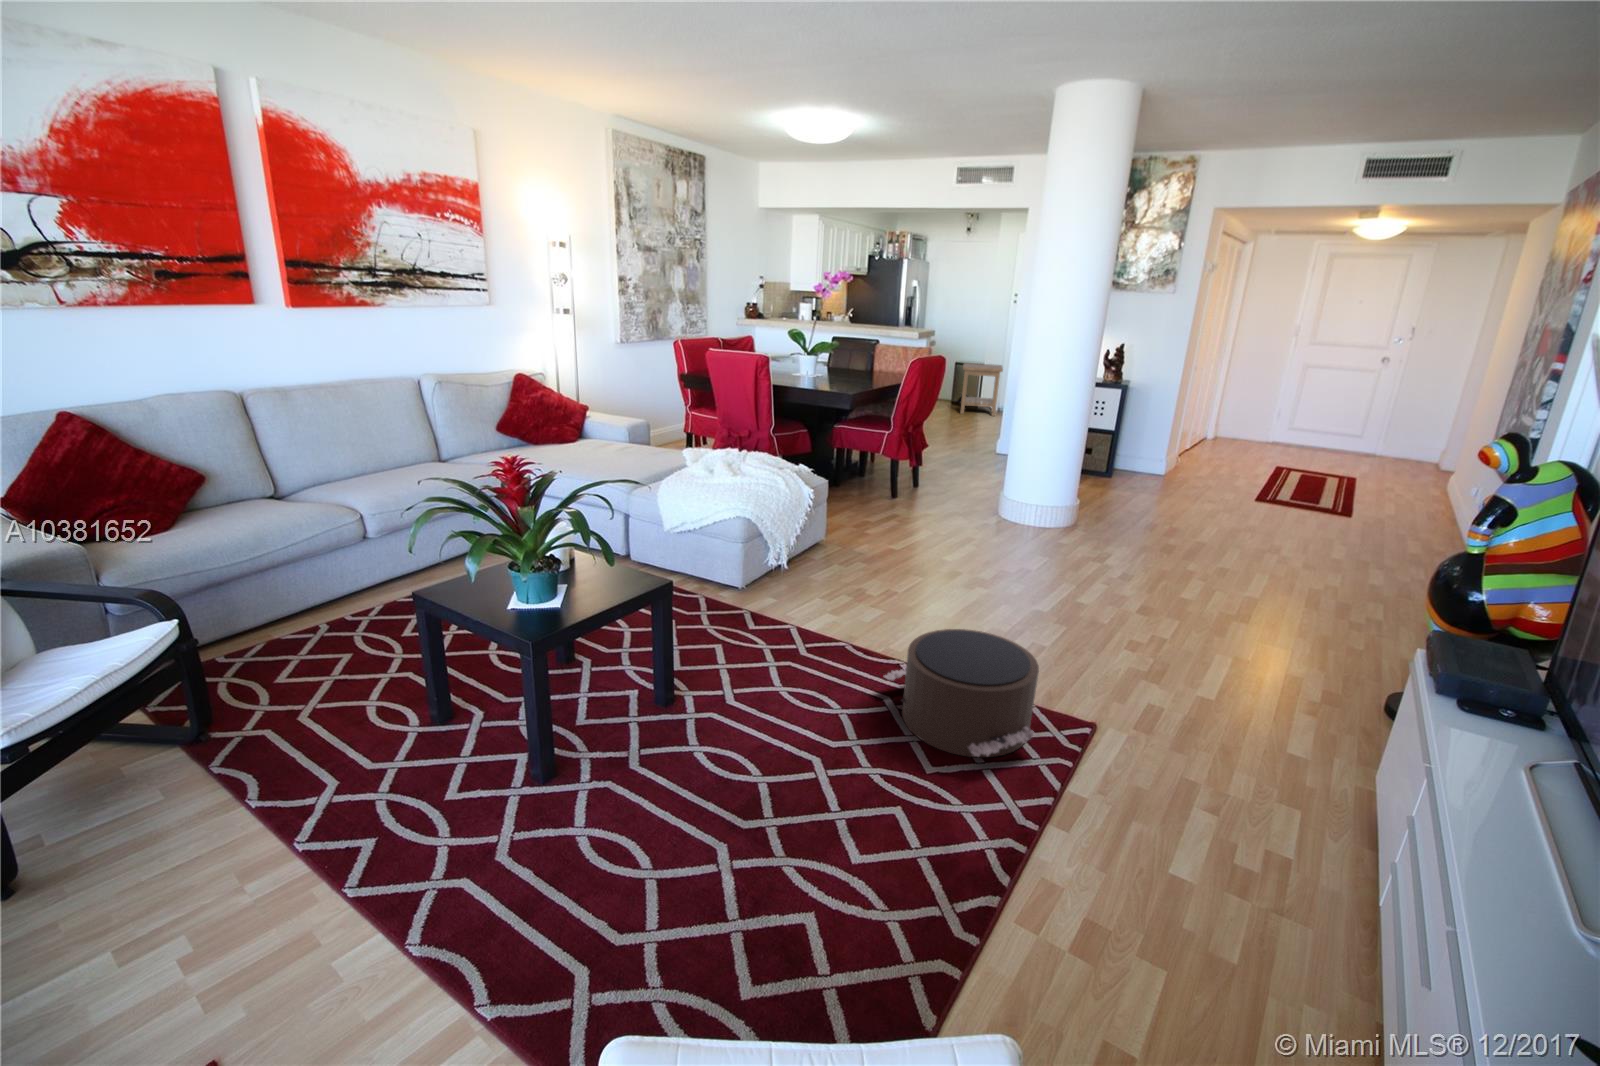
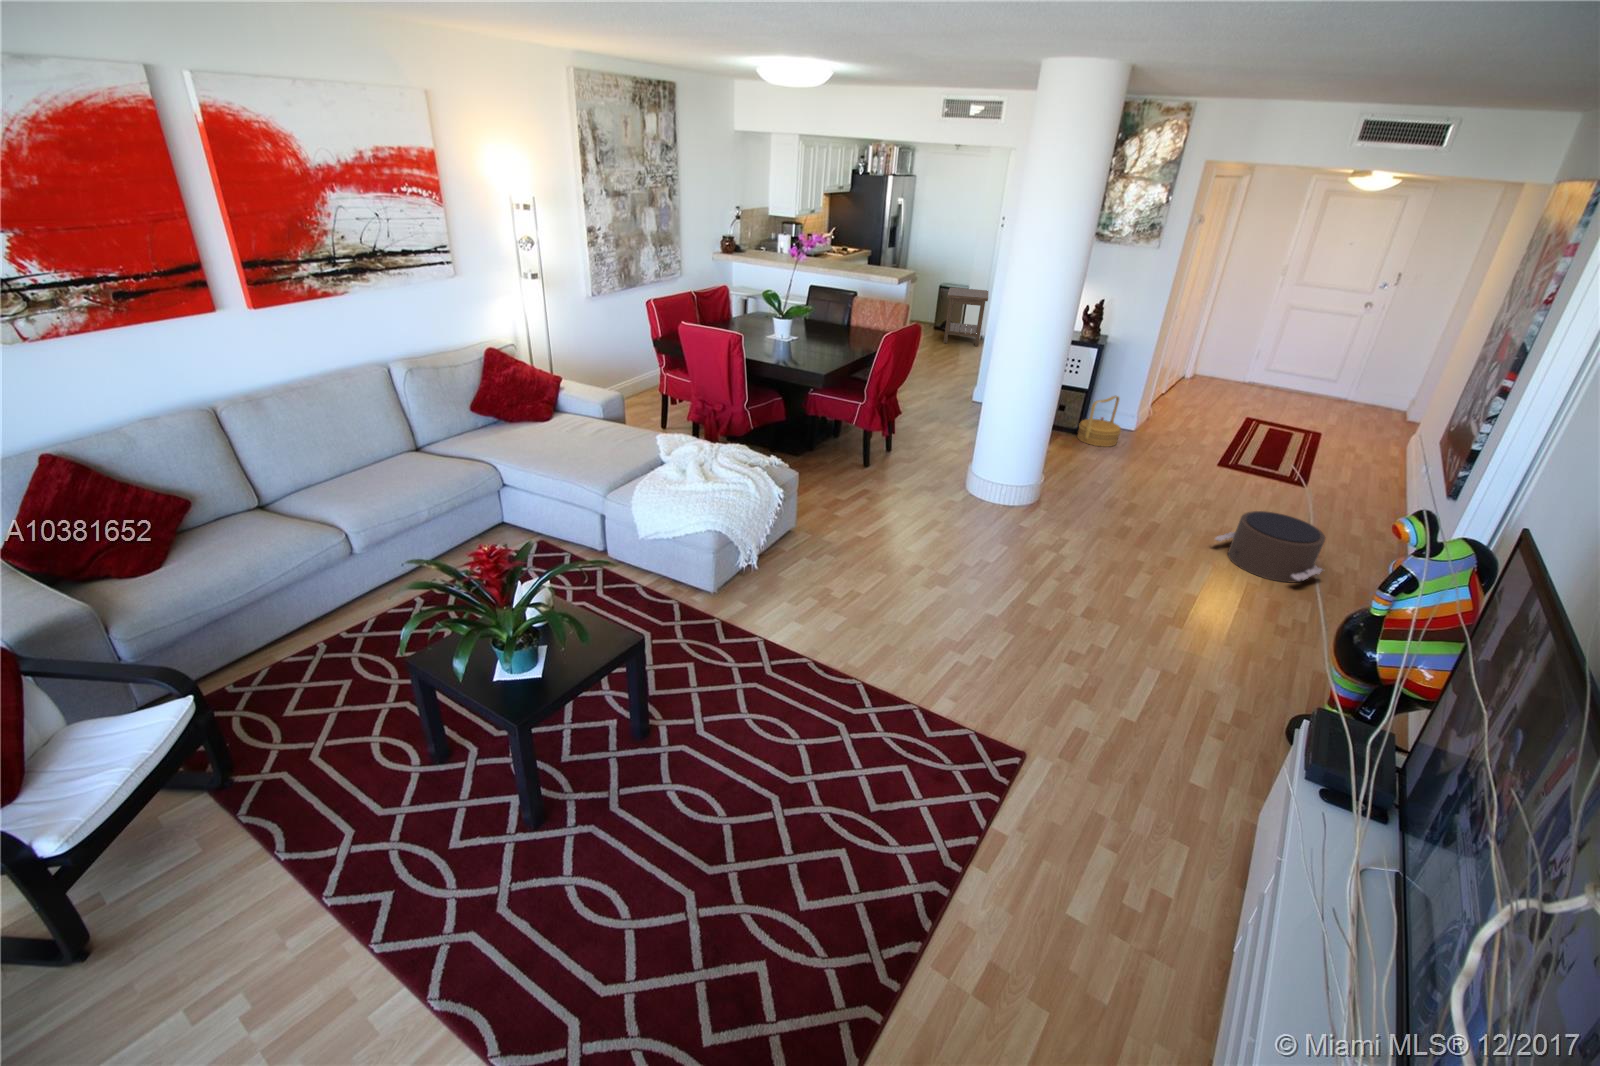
basket: none [1105,436,1151,486] -> present [1077,396,1121,447]
pouf: present [884,629,1039,757] -> present [1215,511,1326,582]

